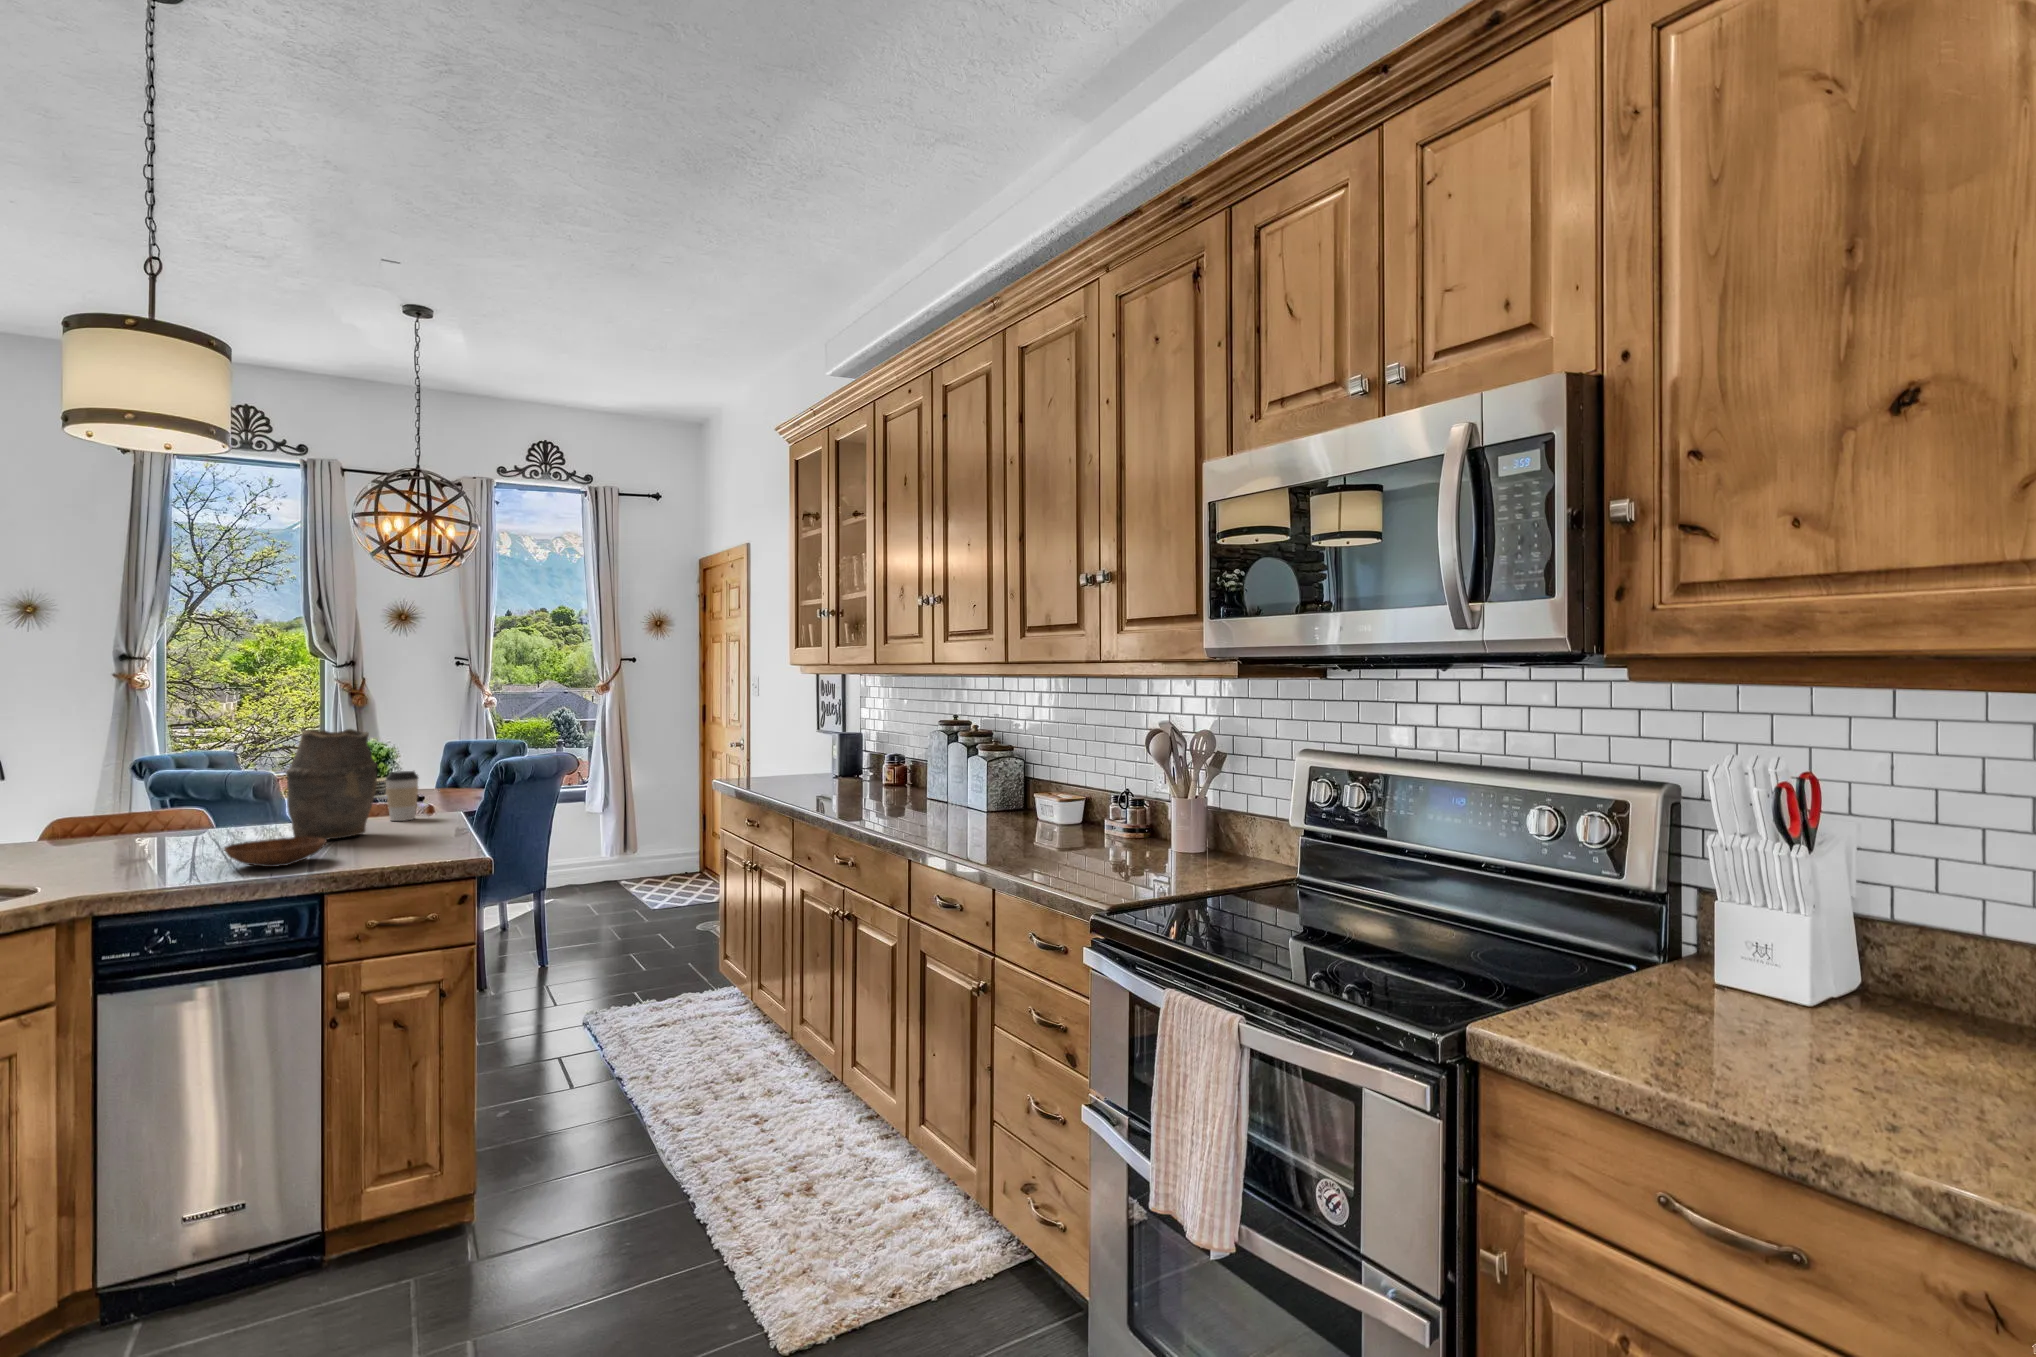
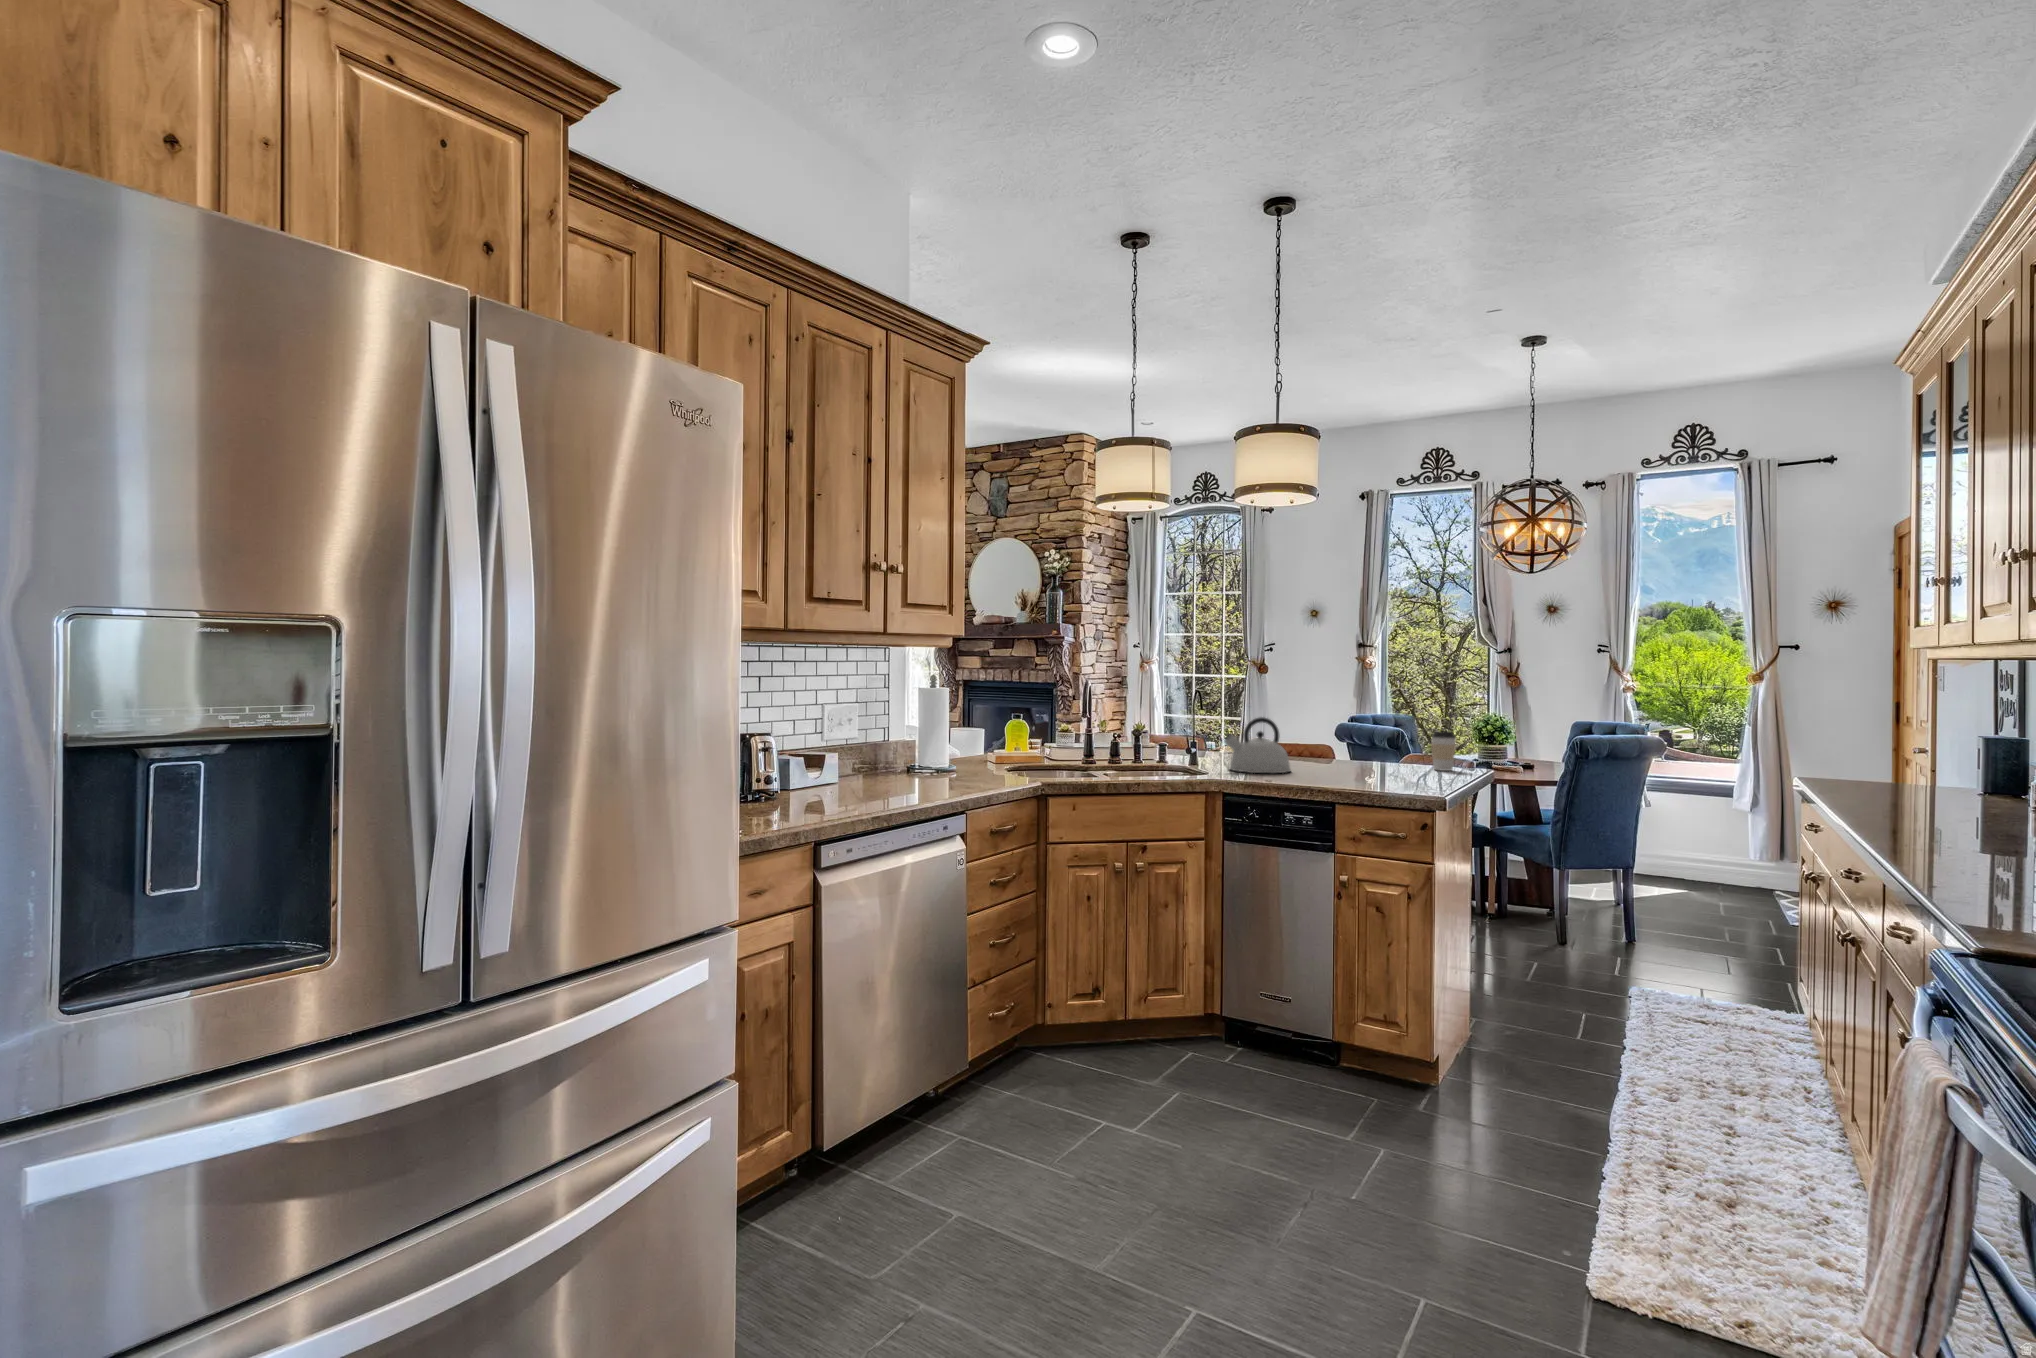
vase: present [286,729,377,840] -> none [1350,691,1411,774]
kettle: none [63,781,195,873] -> present [1225,717,1291,773]
bowl: present [224,837,327,867] -> none [1291,764,1352,782]

